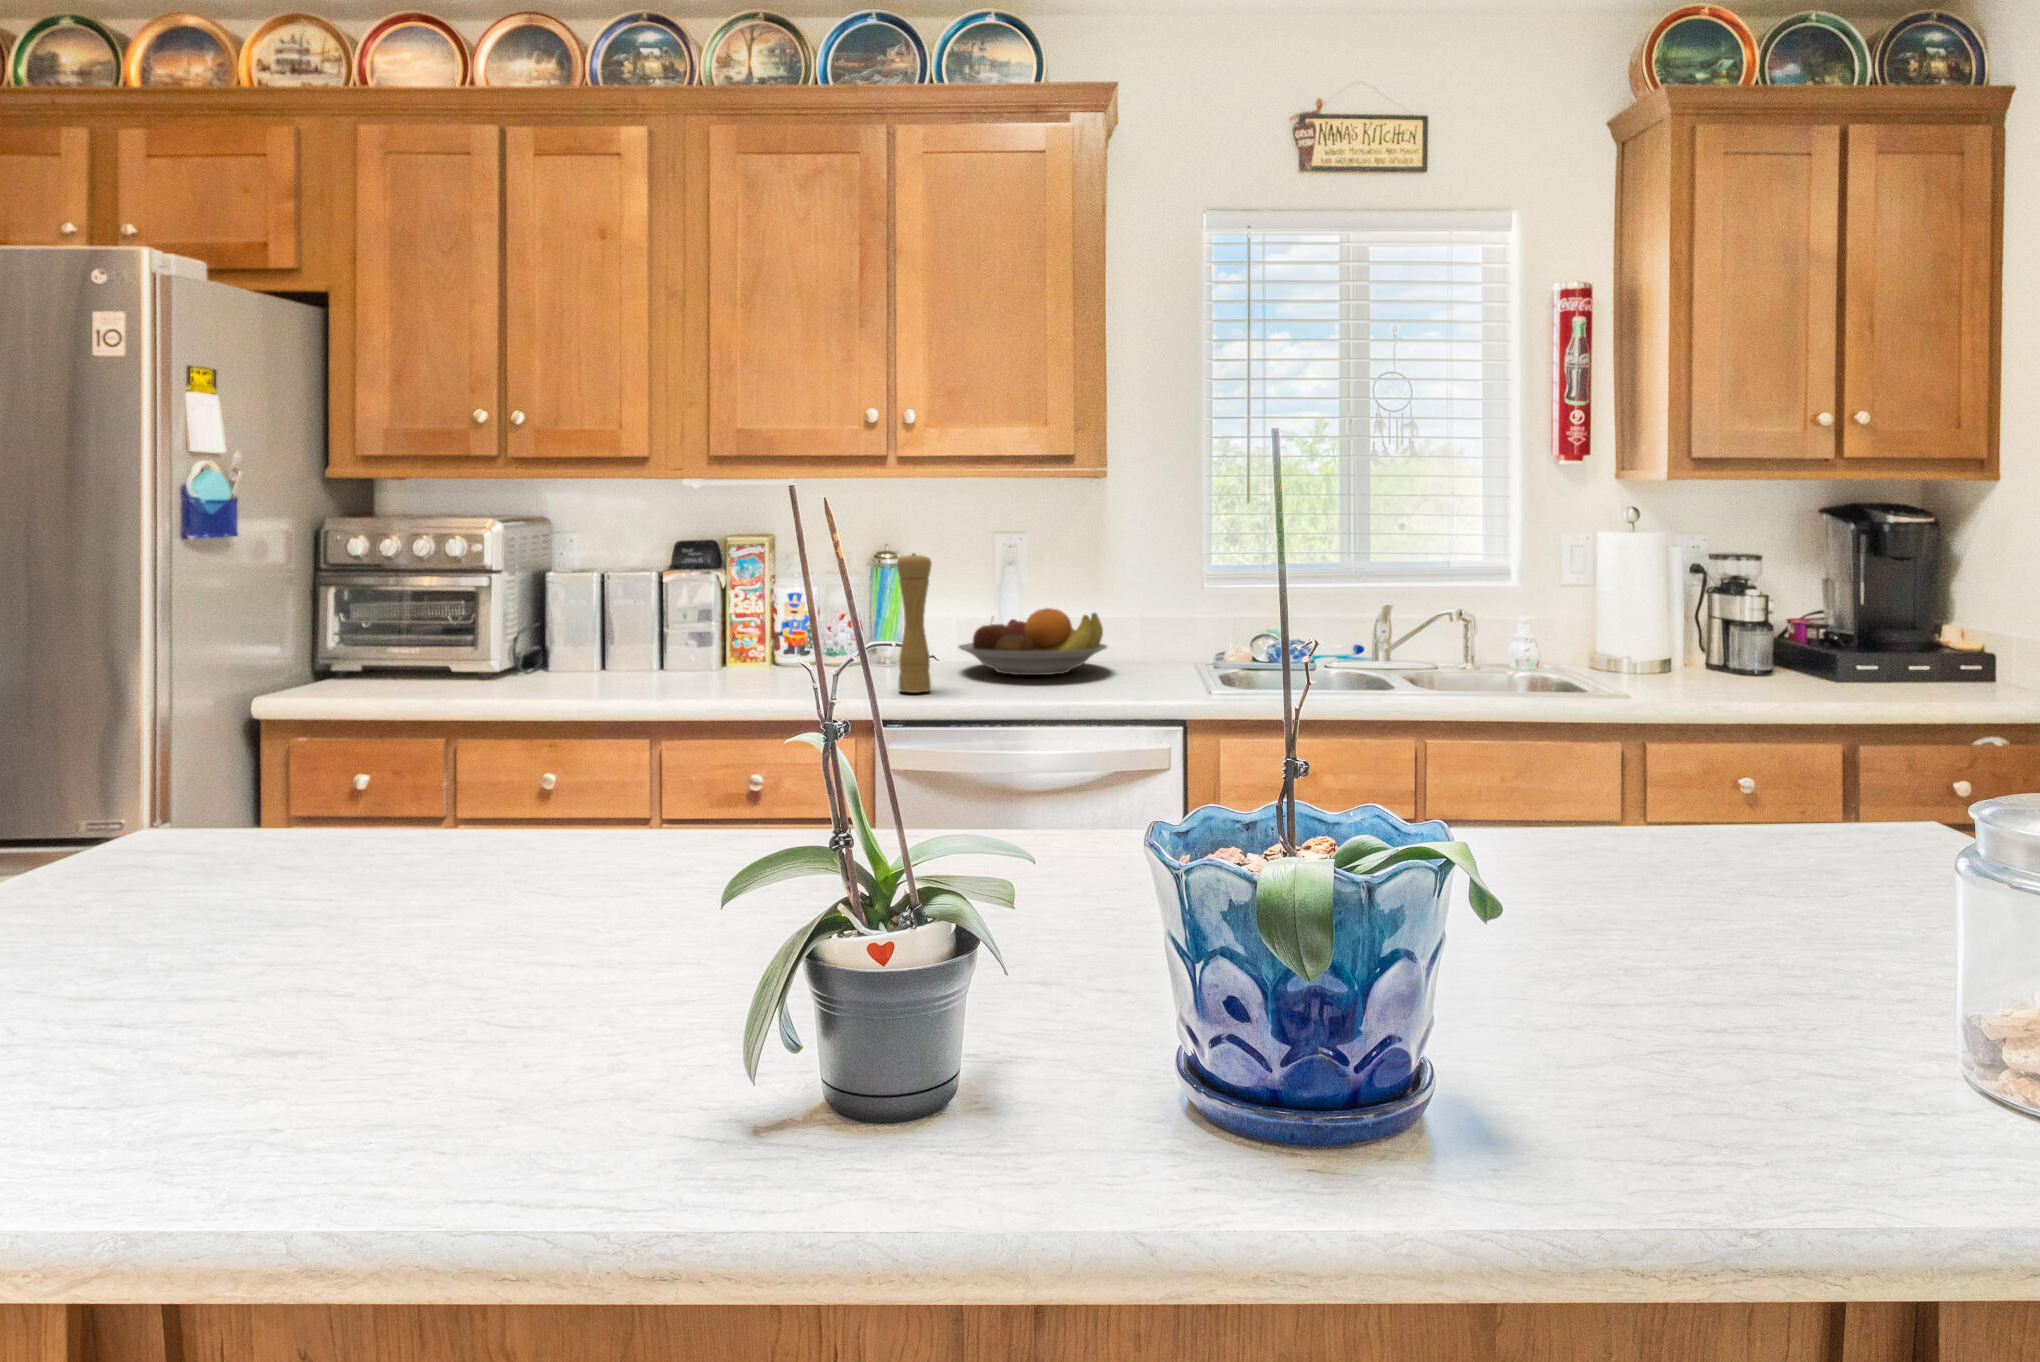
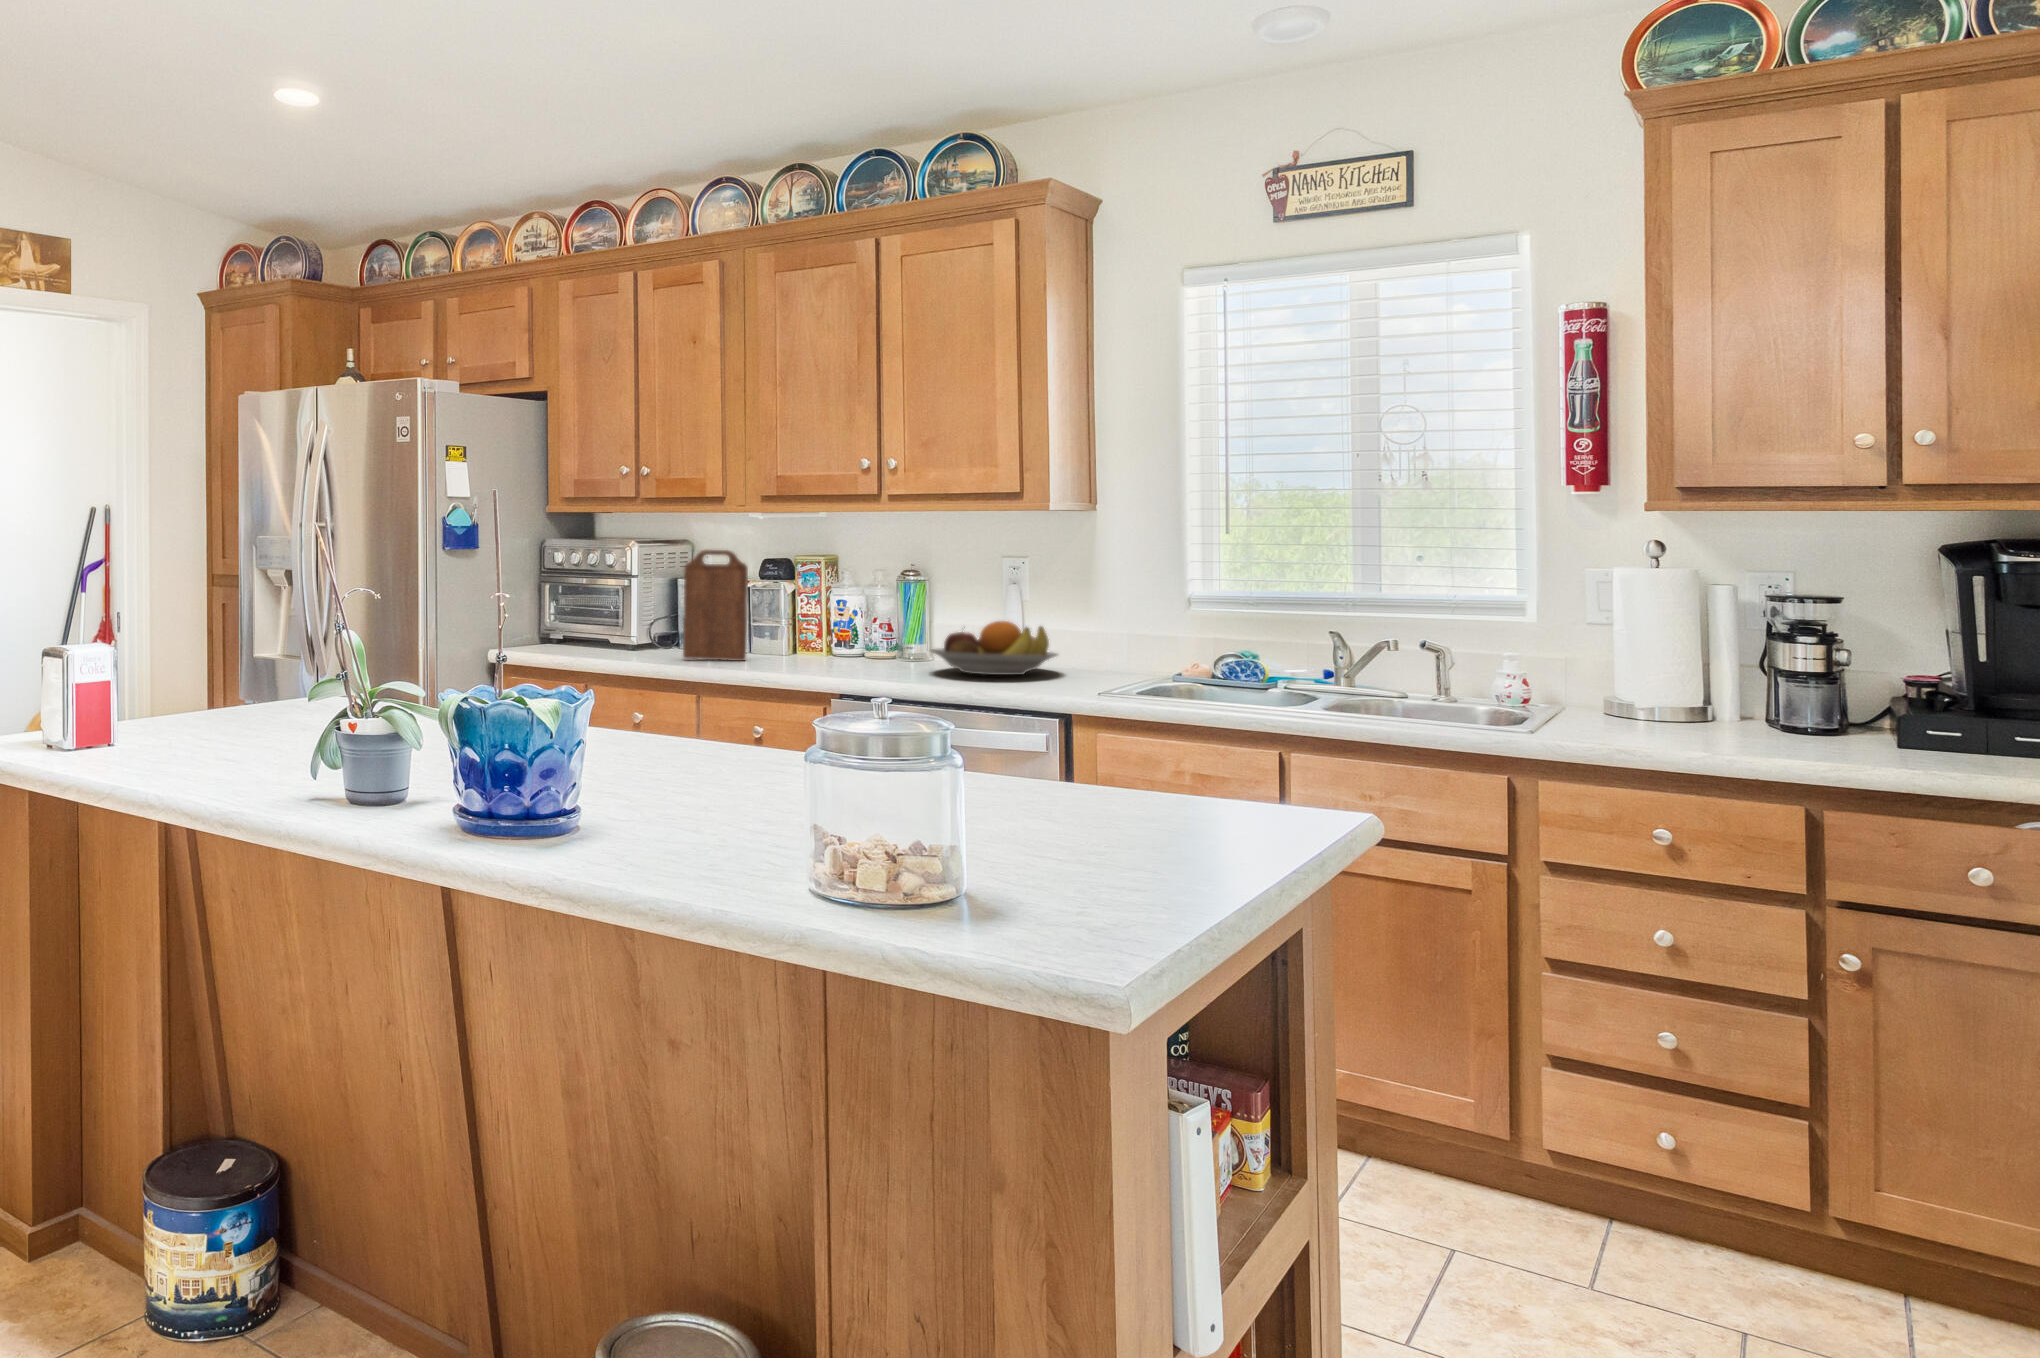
cutting board: none [604,526,695,679] -> present [683,550,748,661]
pepper mill: present [897,553,931,693] -> none [854,571,882,679]

